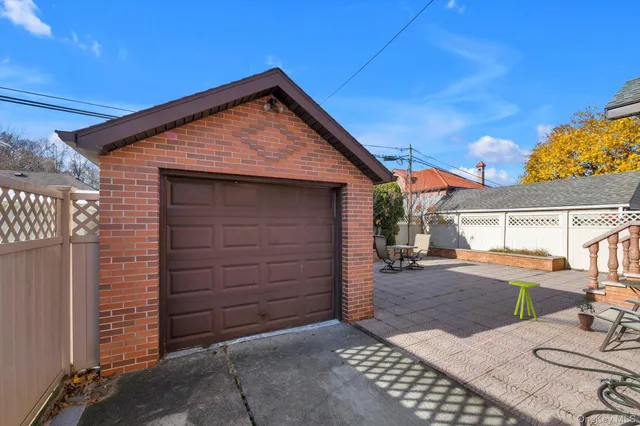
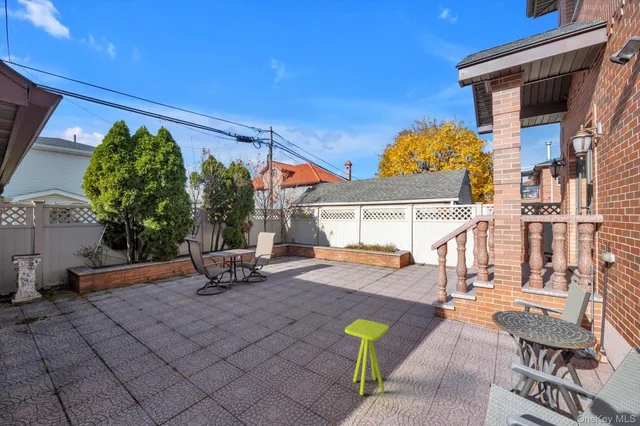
potted plant: present [574,295,595,331] -> none [434,340,462,409]

